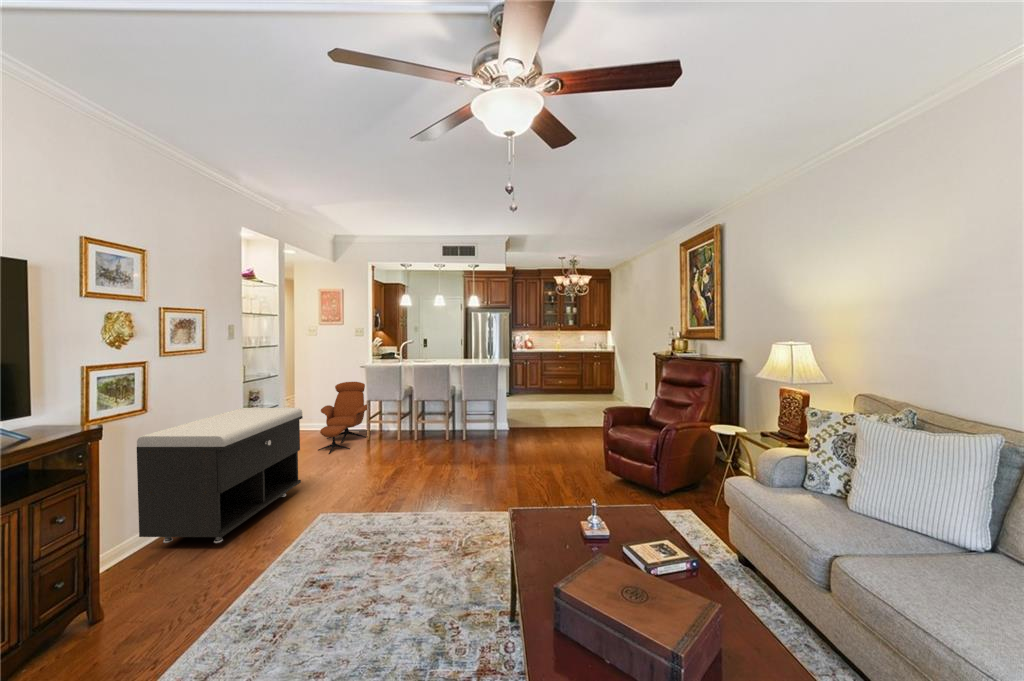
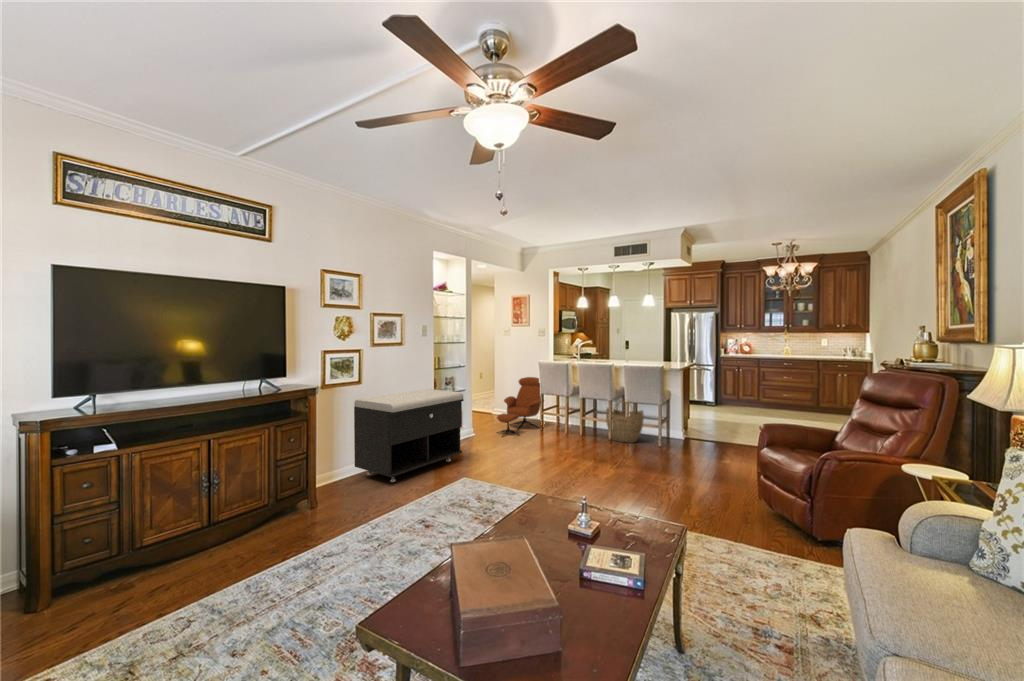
woven basket: none [443,396,478,439] -> present [606,400,644,443]

